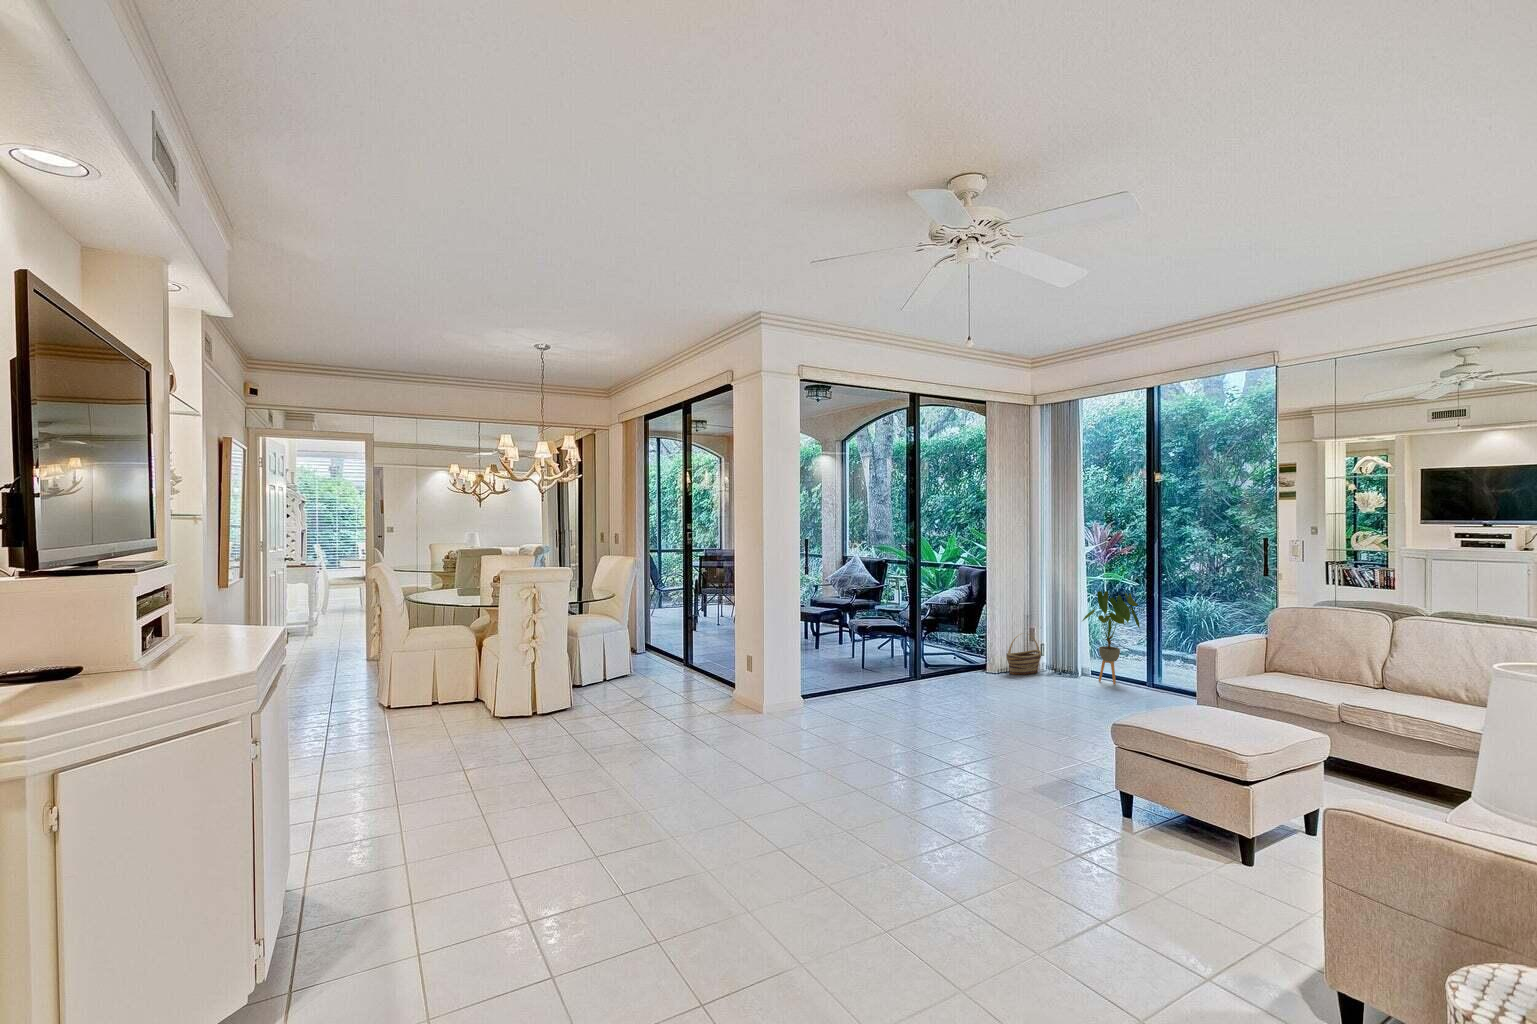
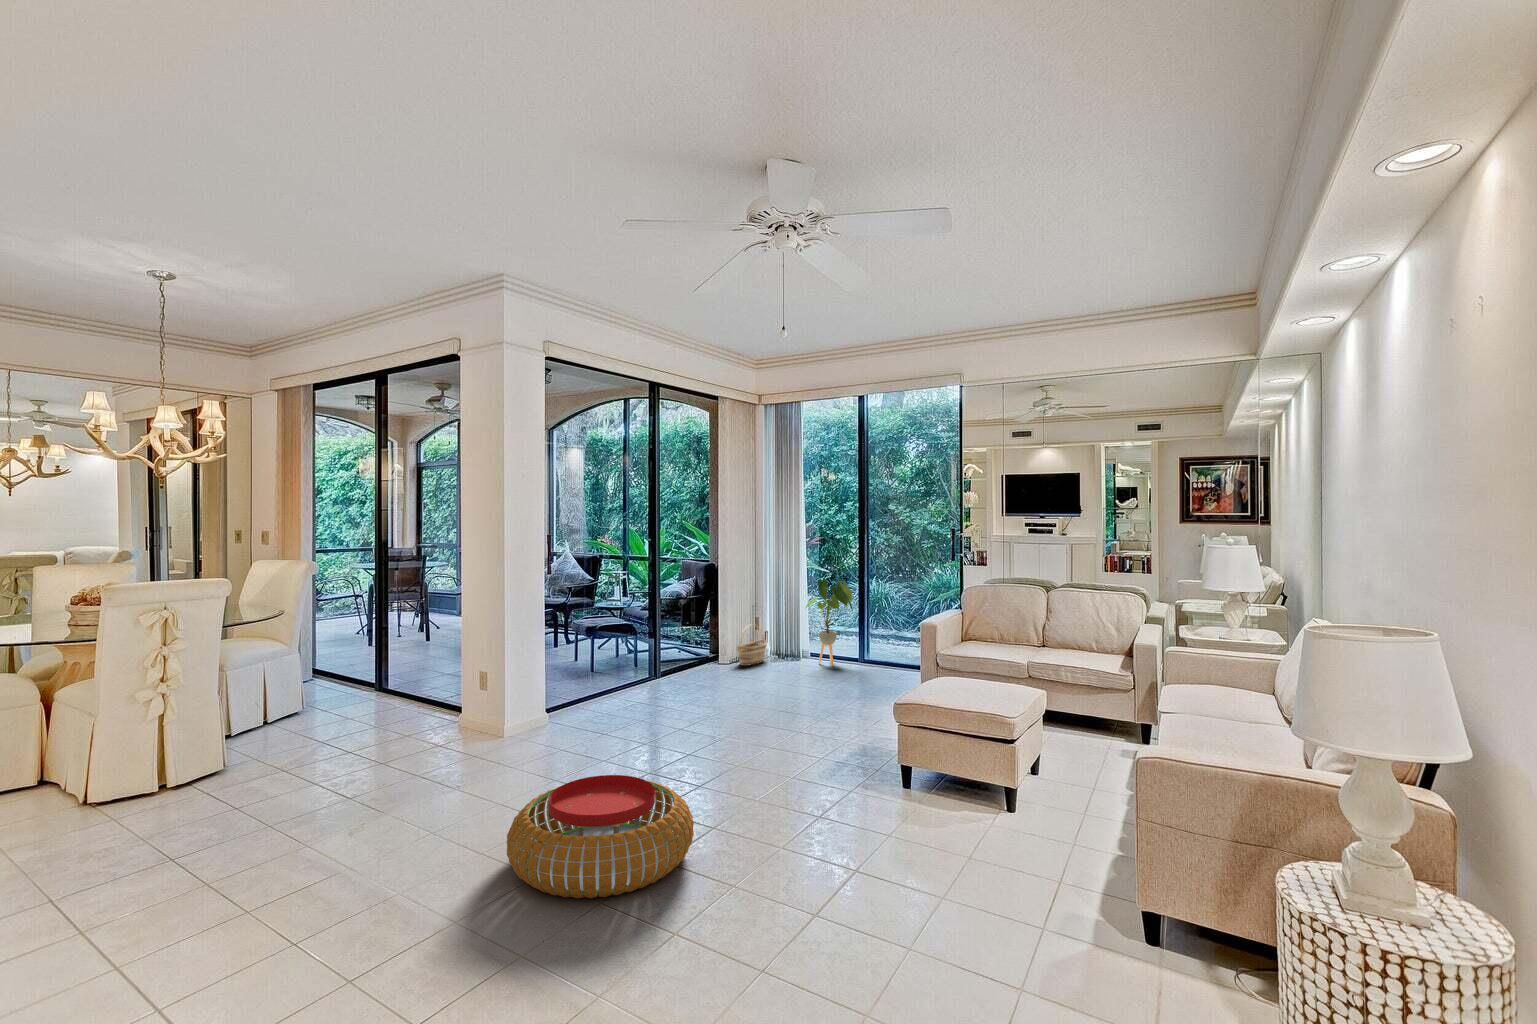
pouf: none [709,759,873,869] -> present [507,775,694,899]

